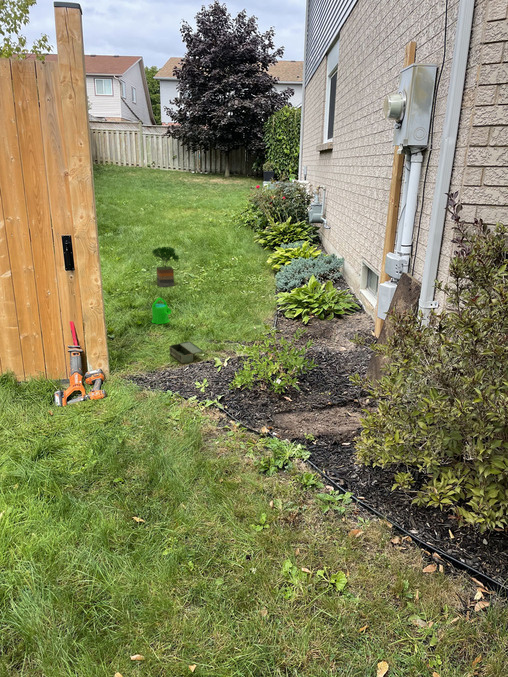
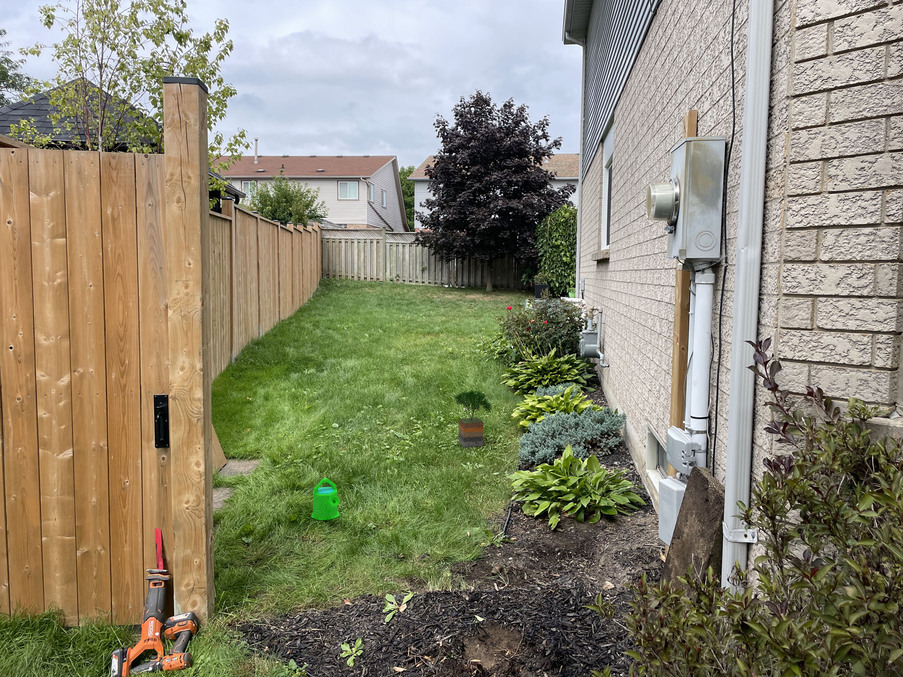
potted tree: present [152,247,179,287] -> present [455,391,492,447]
toolbox: present [169,341,203,363] -> none [316,559,366,601]

